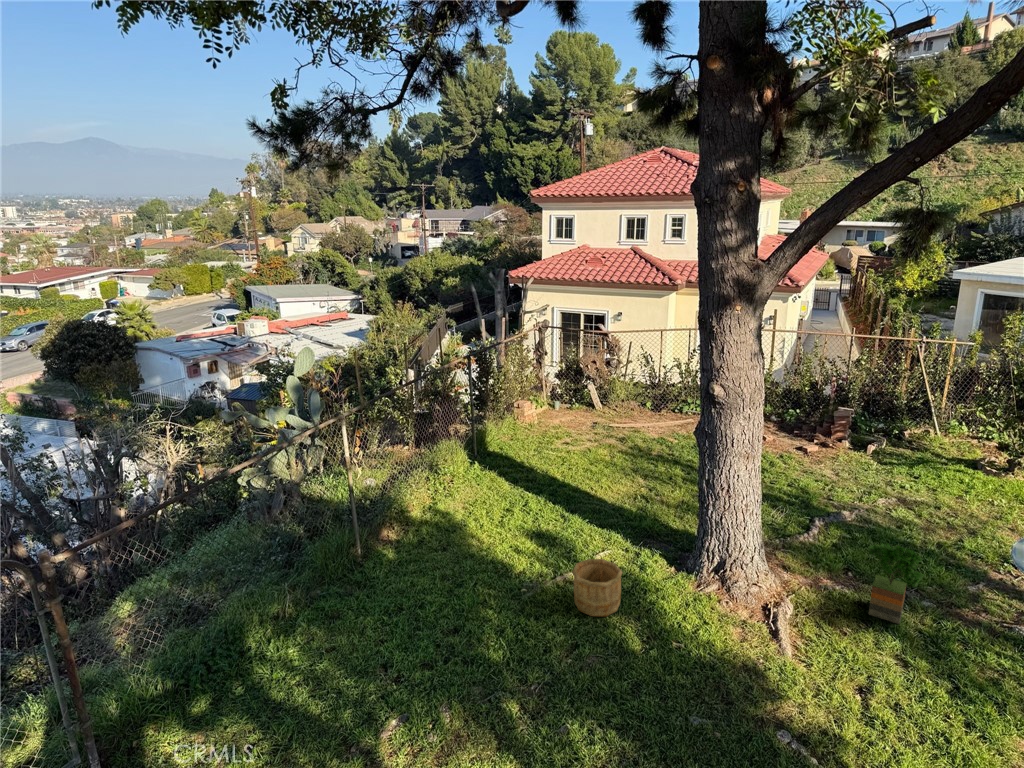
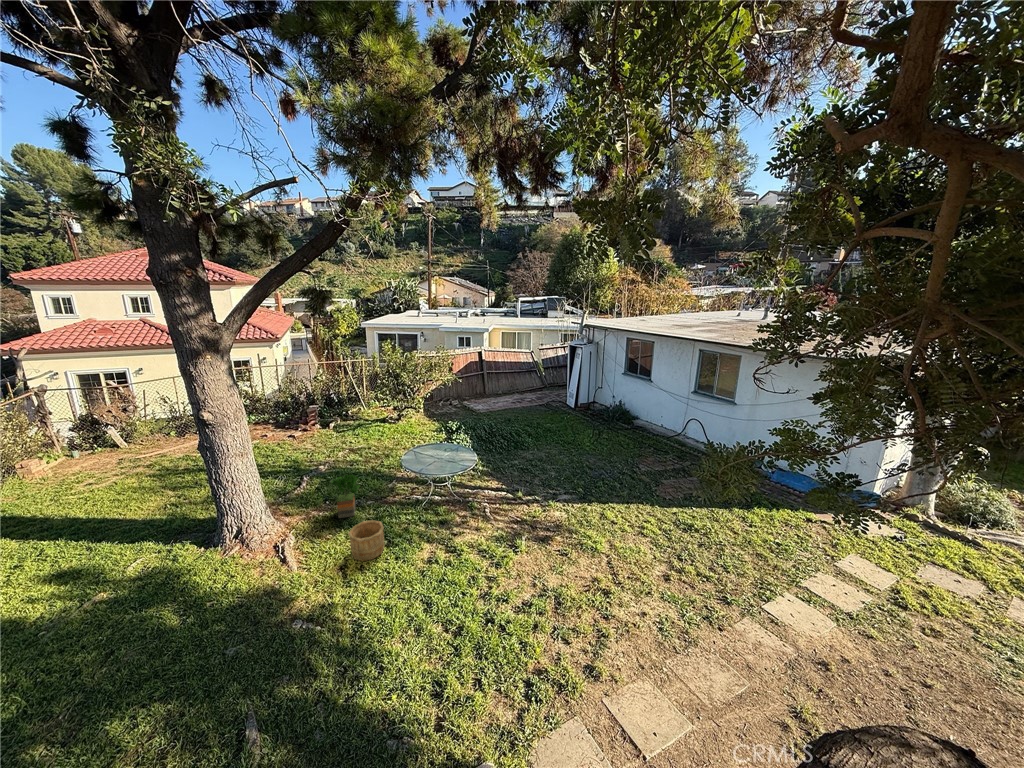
wooden bucket: present [572,559,622,616] -> present [348,520,384,561]

